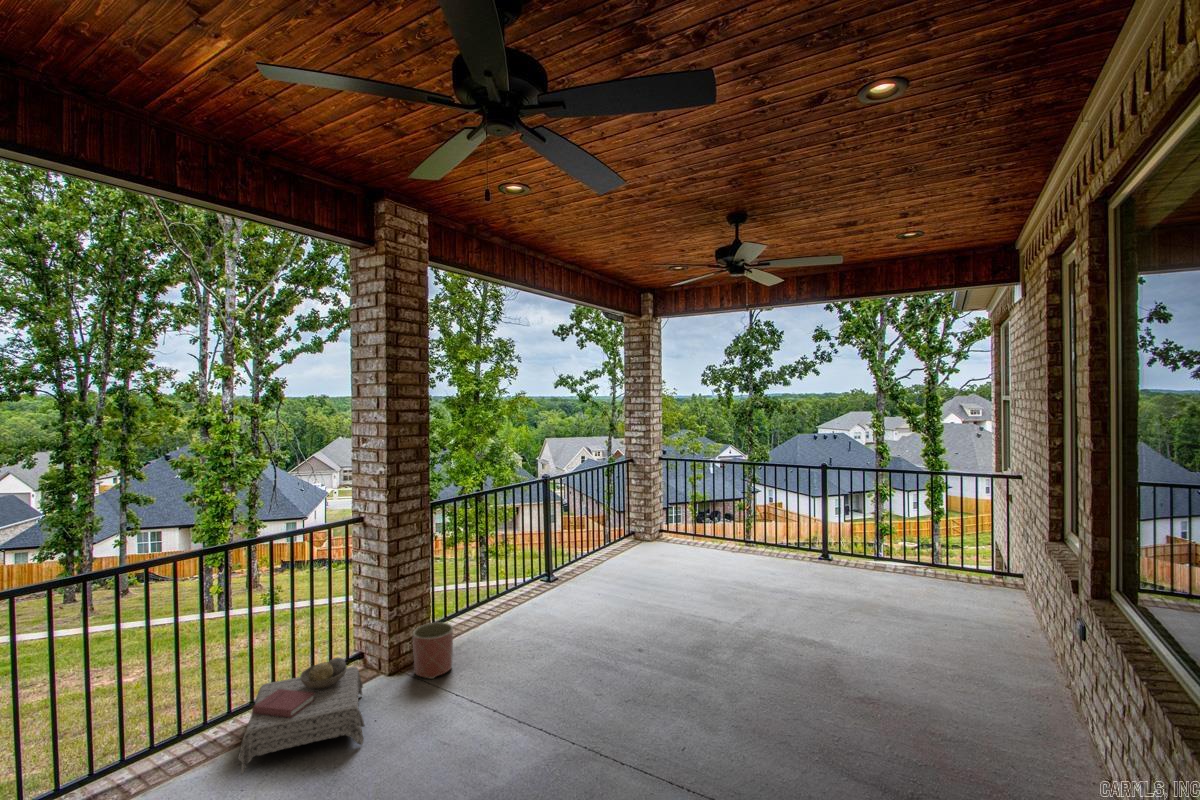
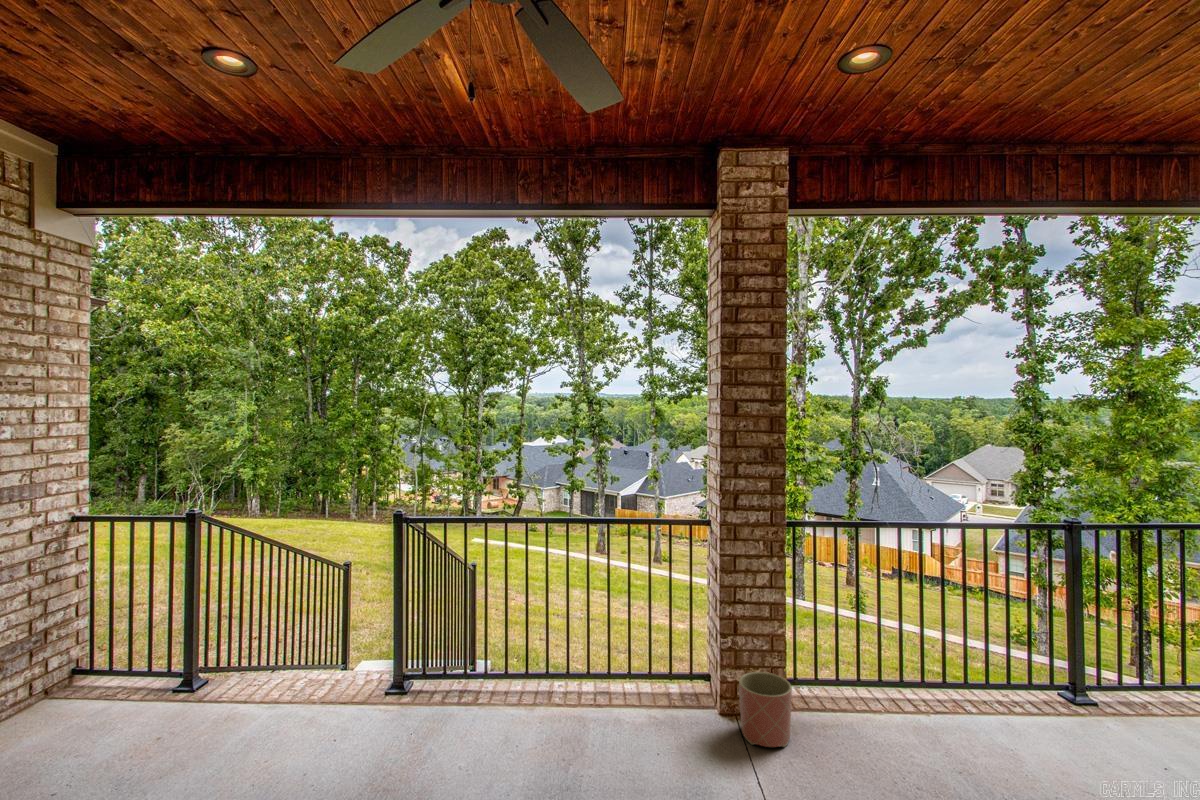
ottoman: present [238,657,364,774] -> none [540,654,679,761]

